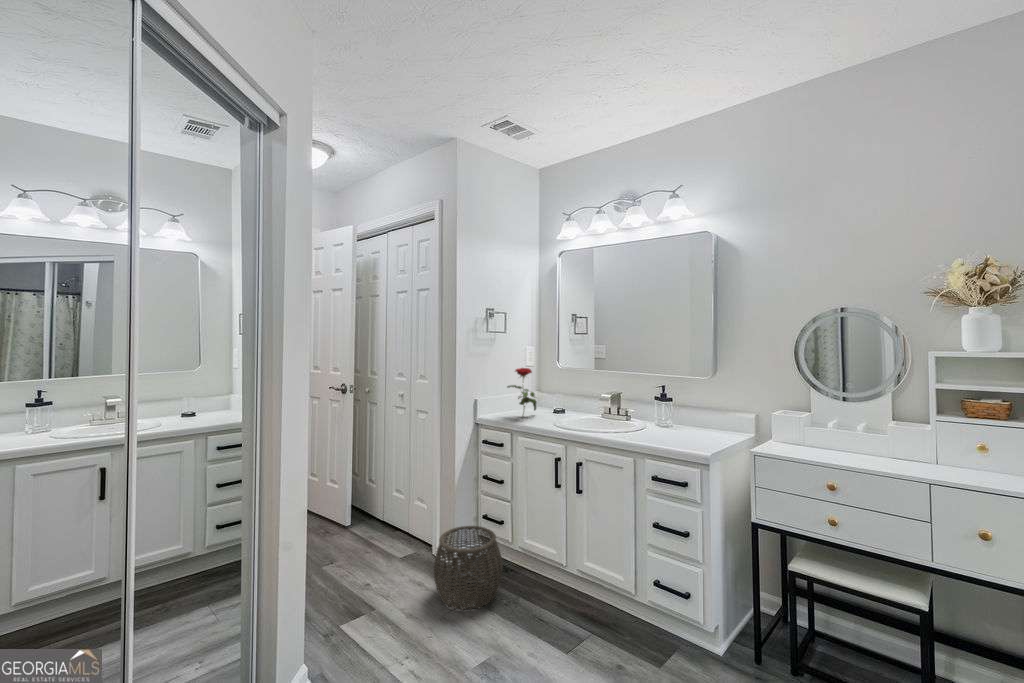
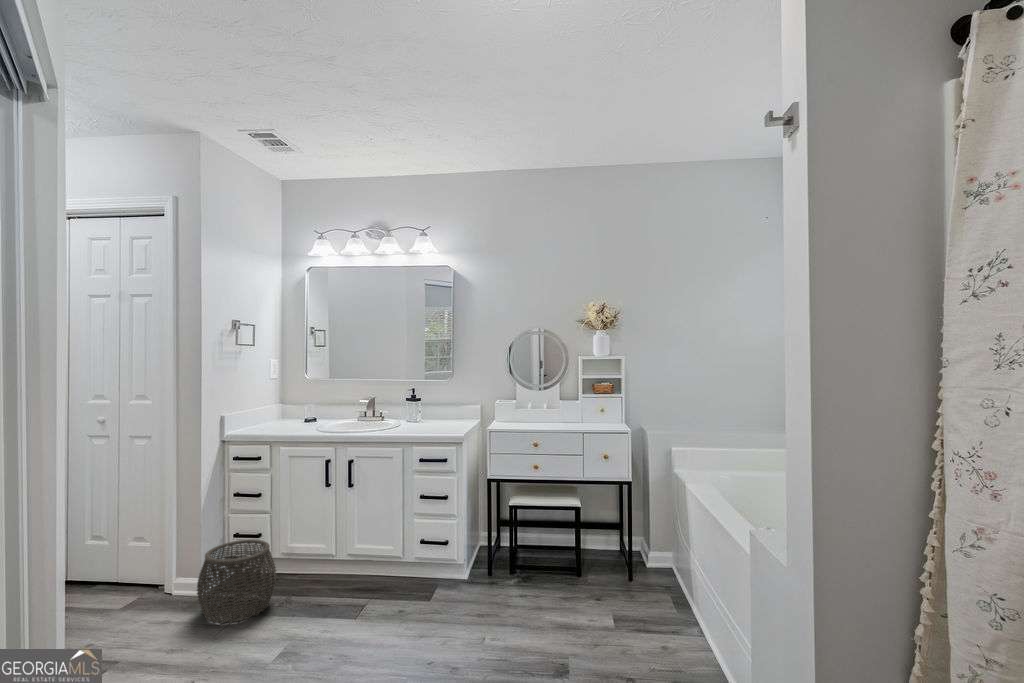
flower: present [507,368,537,410] -> none [257,379,292,428]

